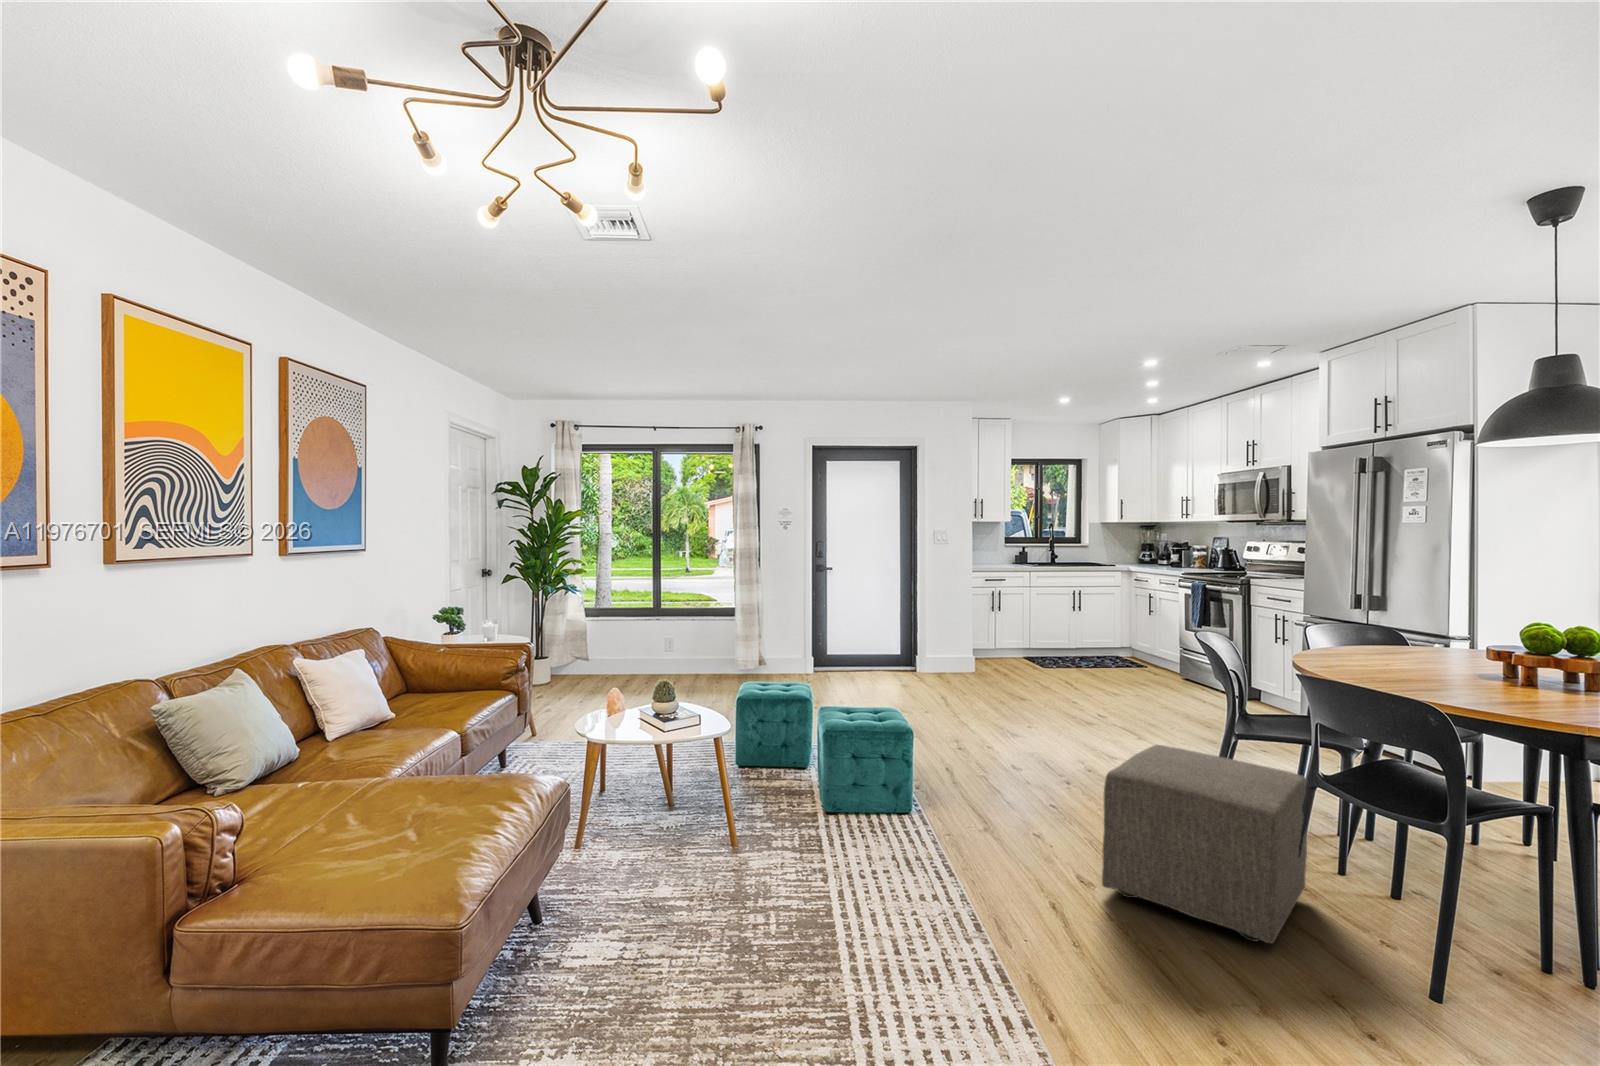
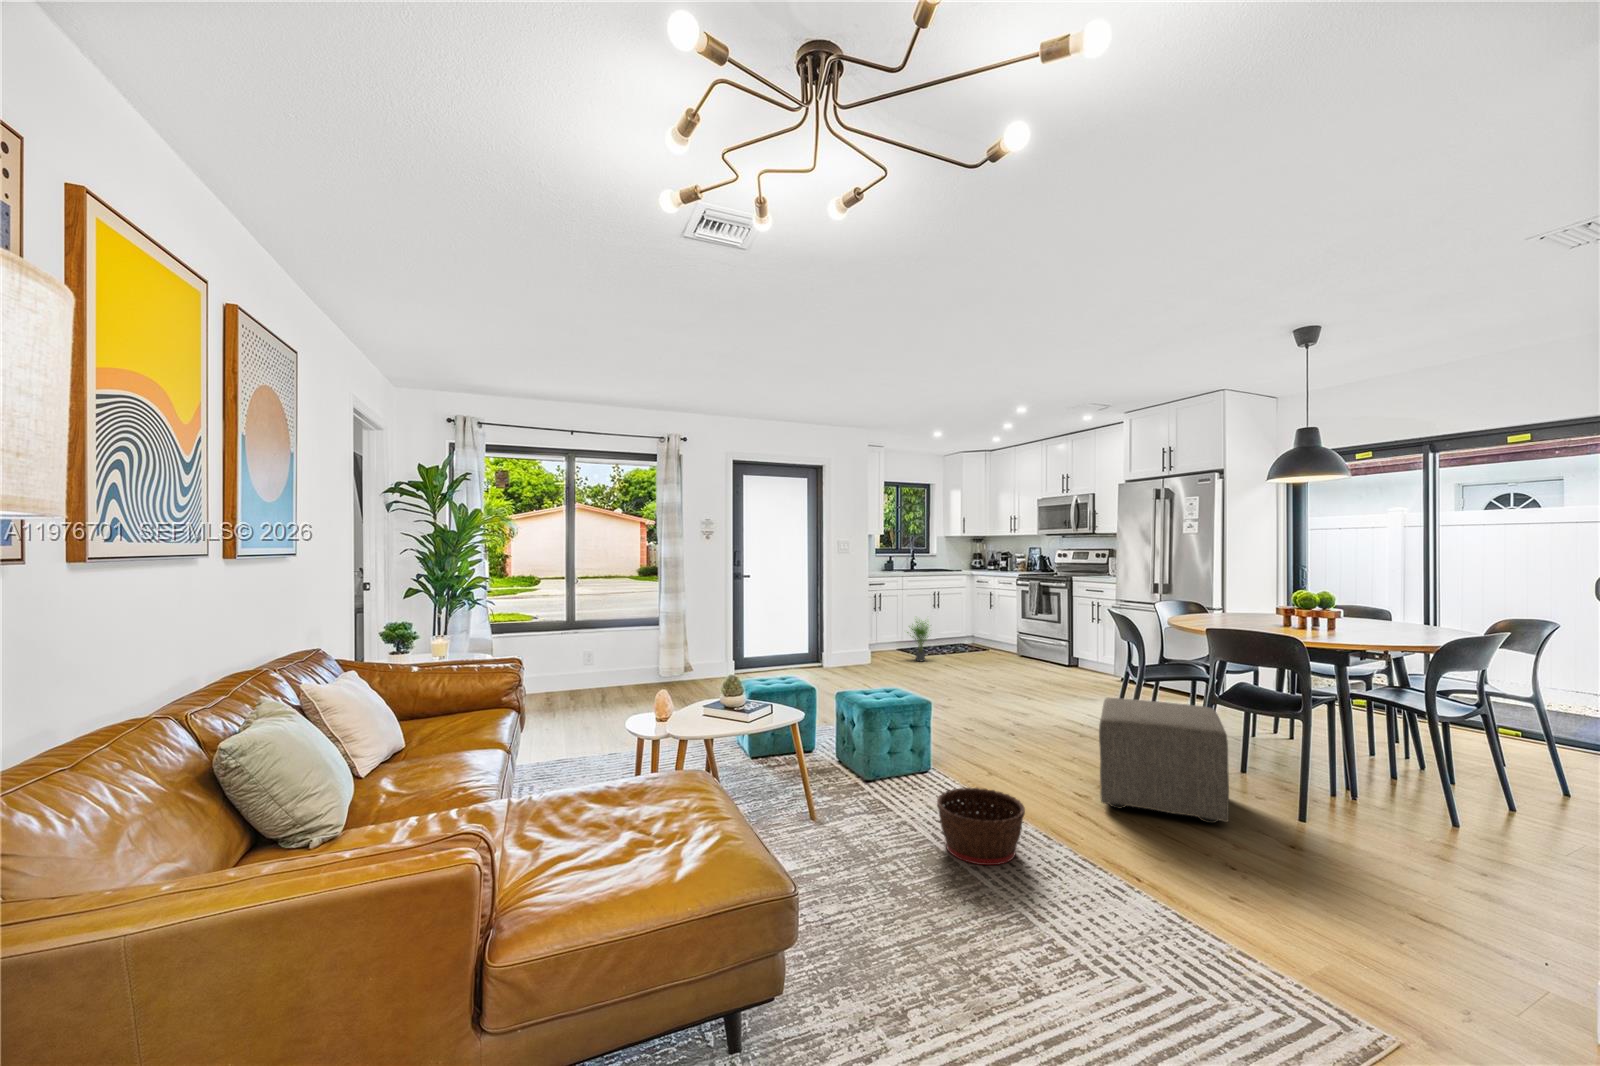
potted plant: none [1014,616,1059,675] -> present [907,621,929,661]
basket: none [832,837,943,942] -> present [937,788,1025,865]

